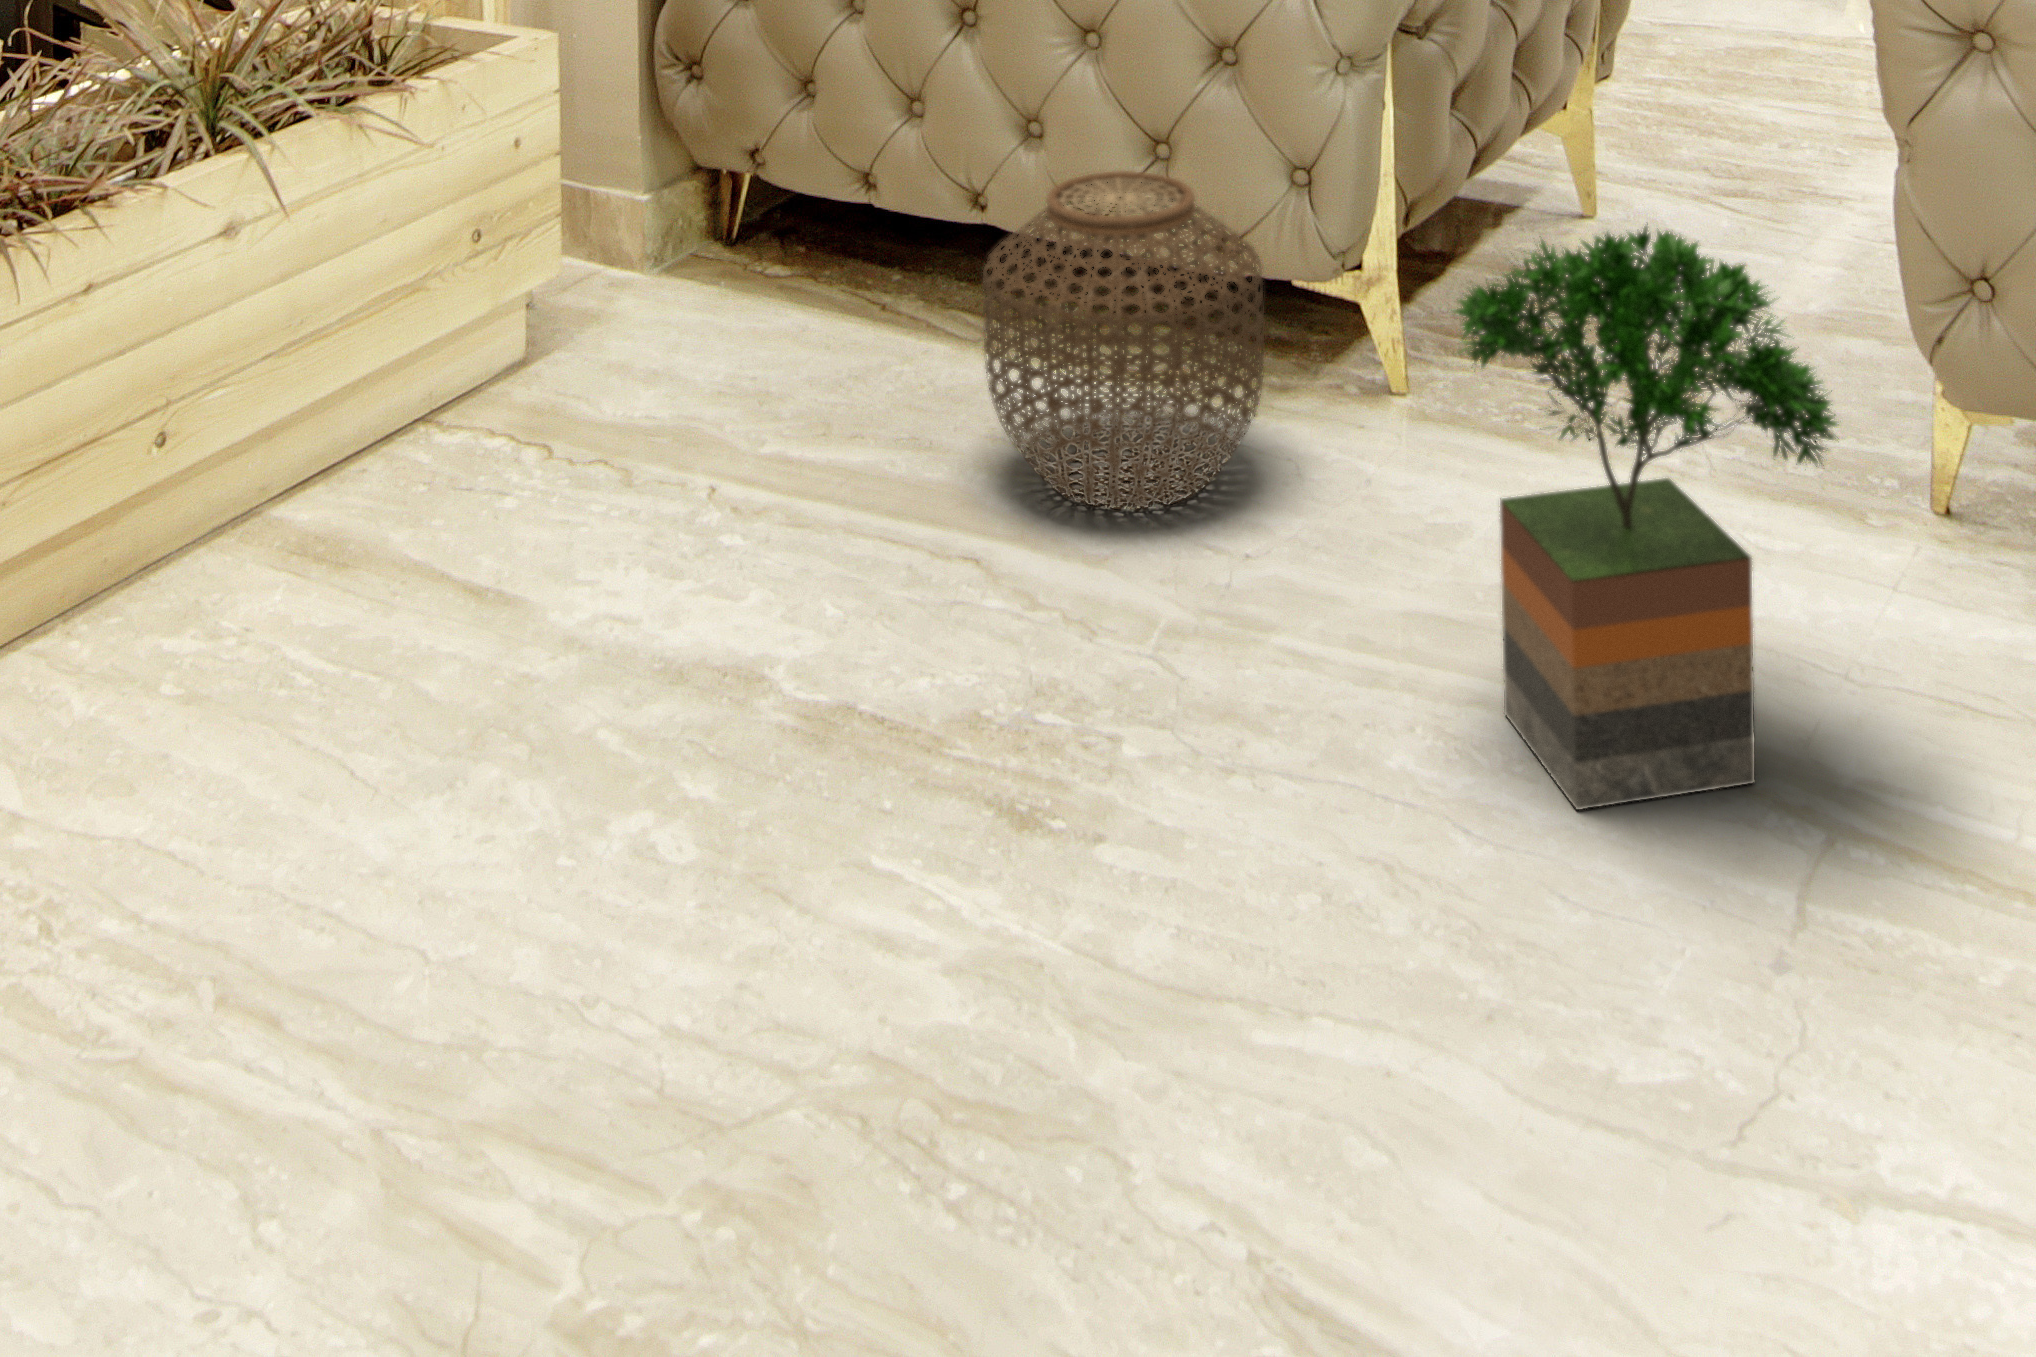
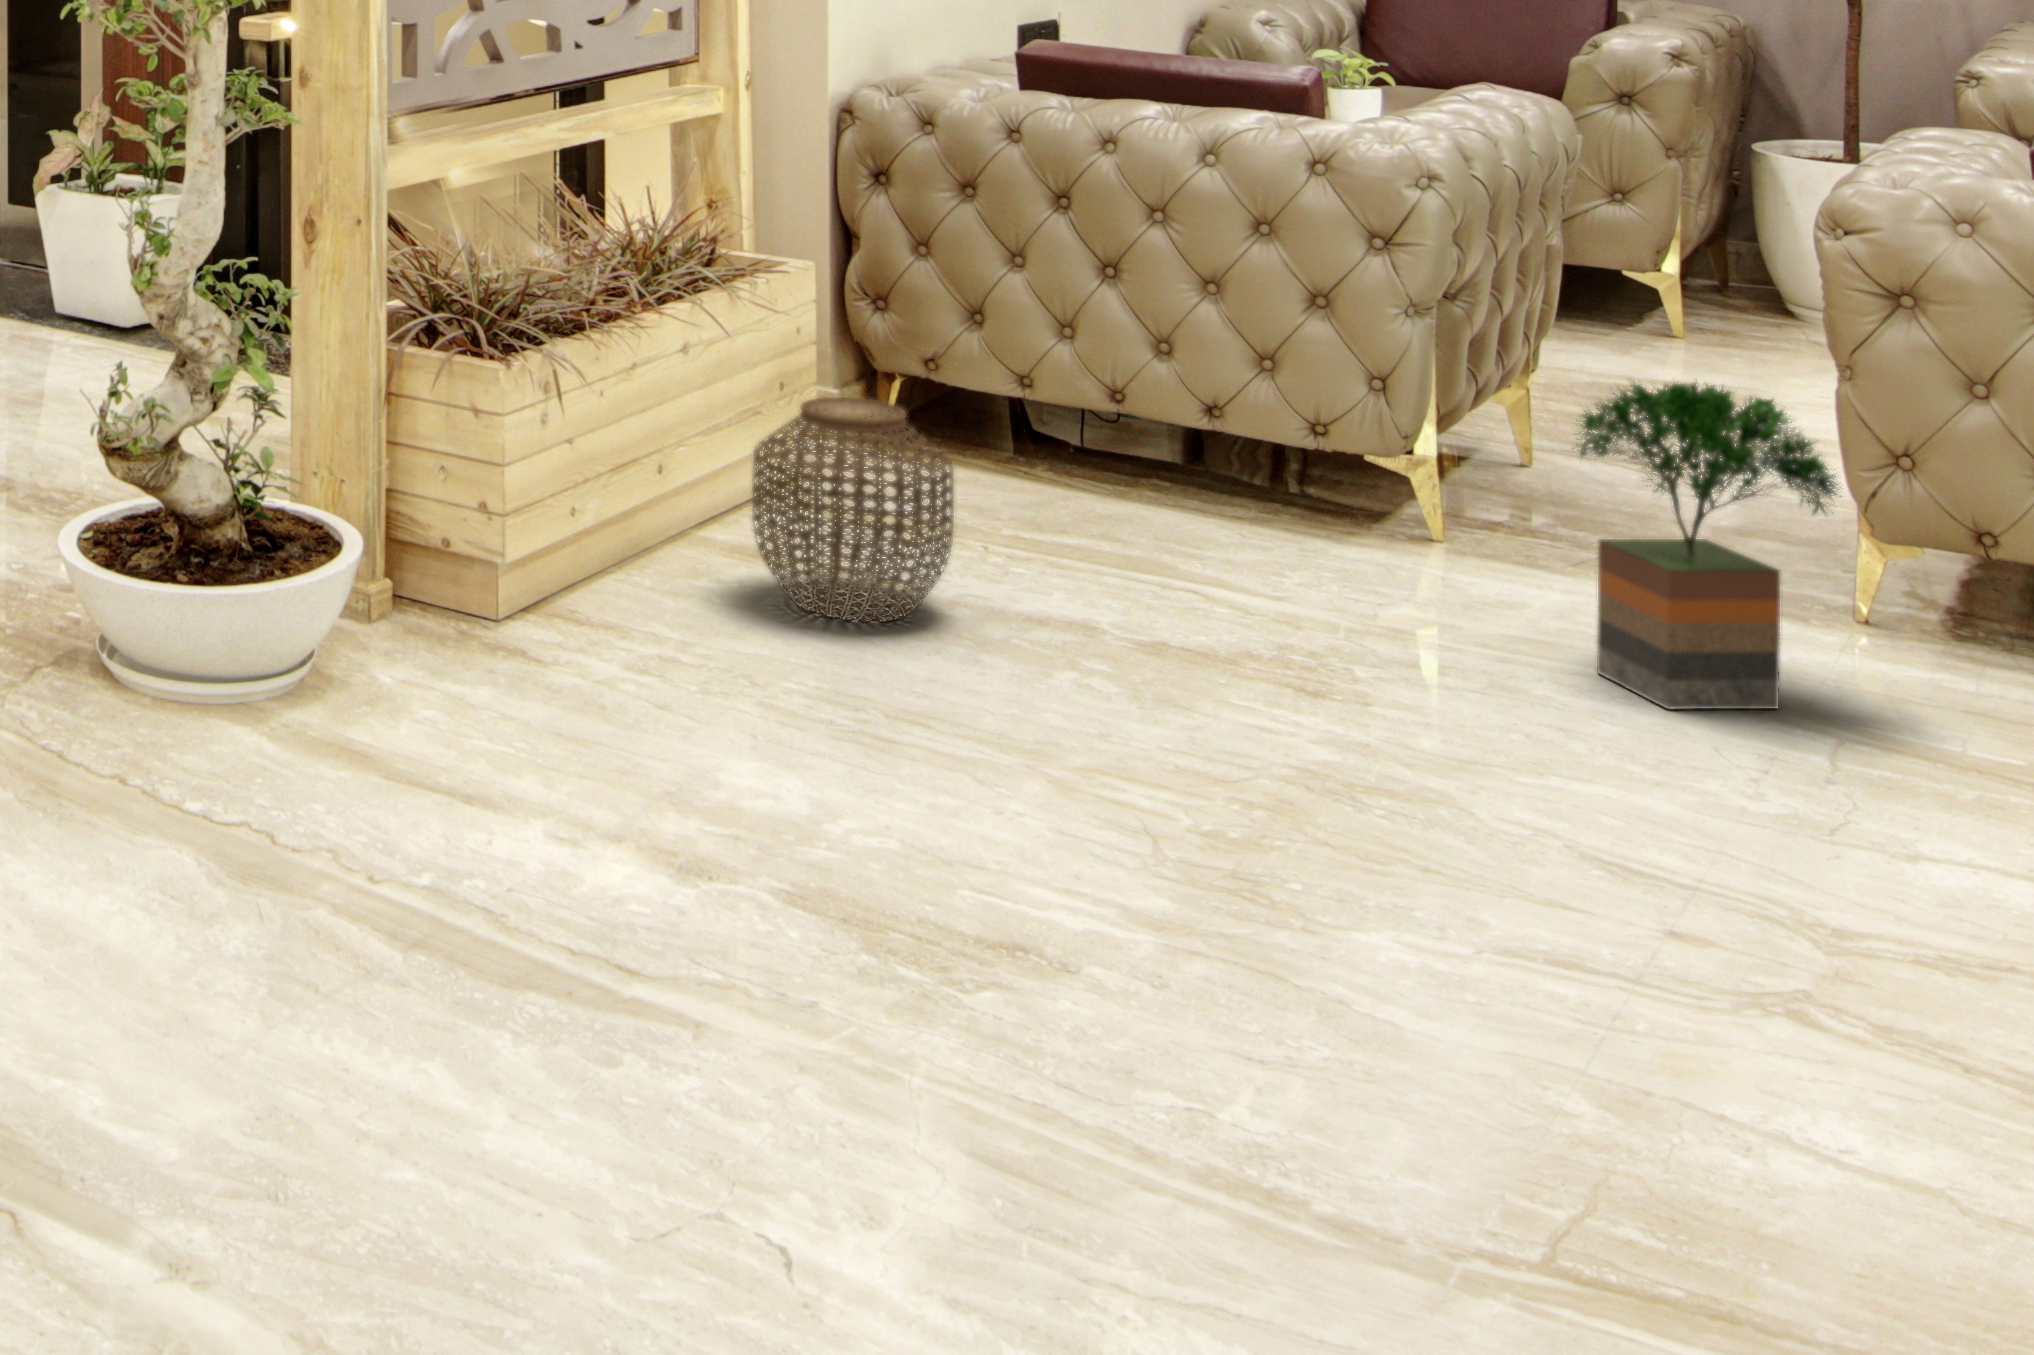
woven basket: present [983,171,1264,509] -> present [752,397,954,622]

